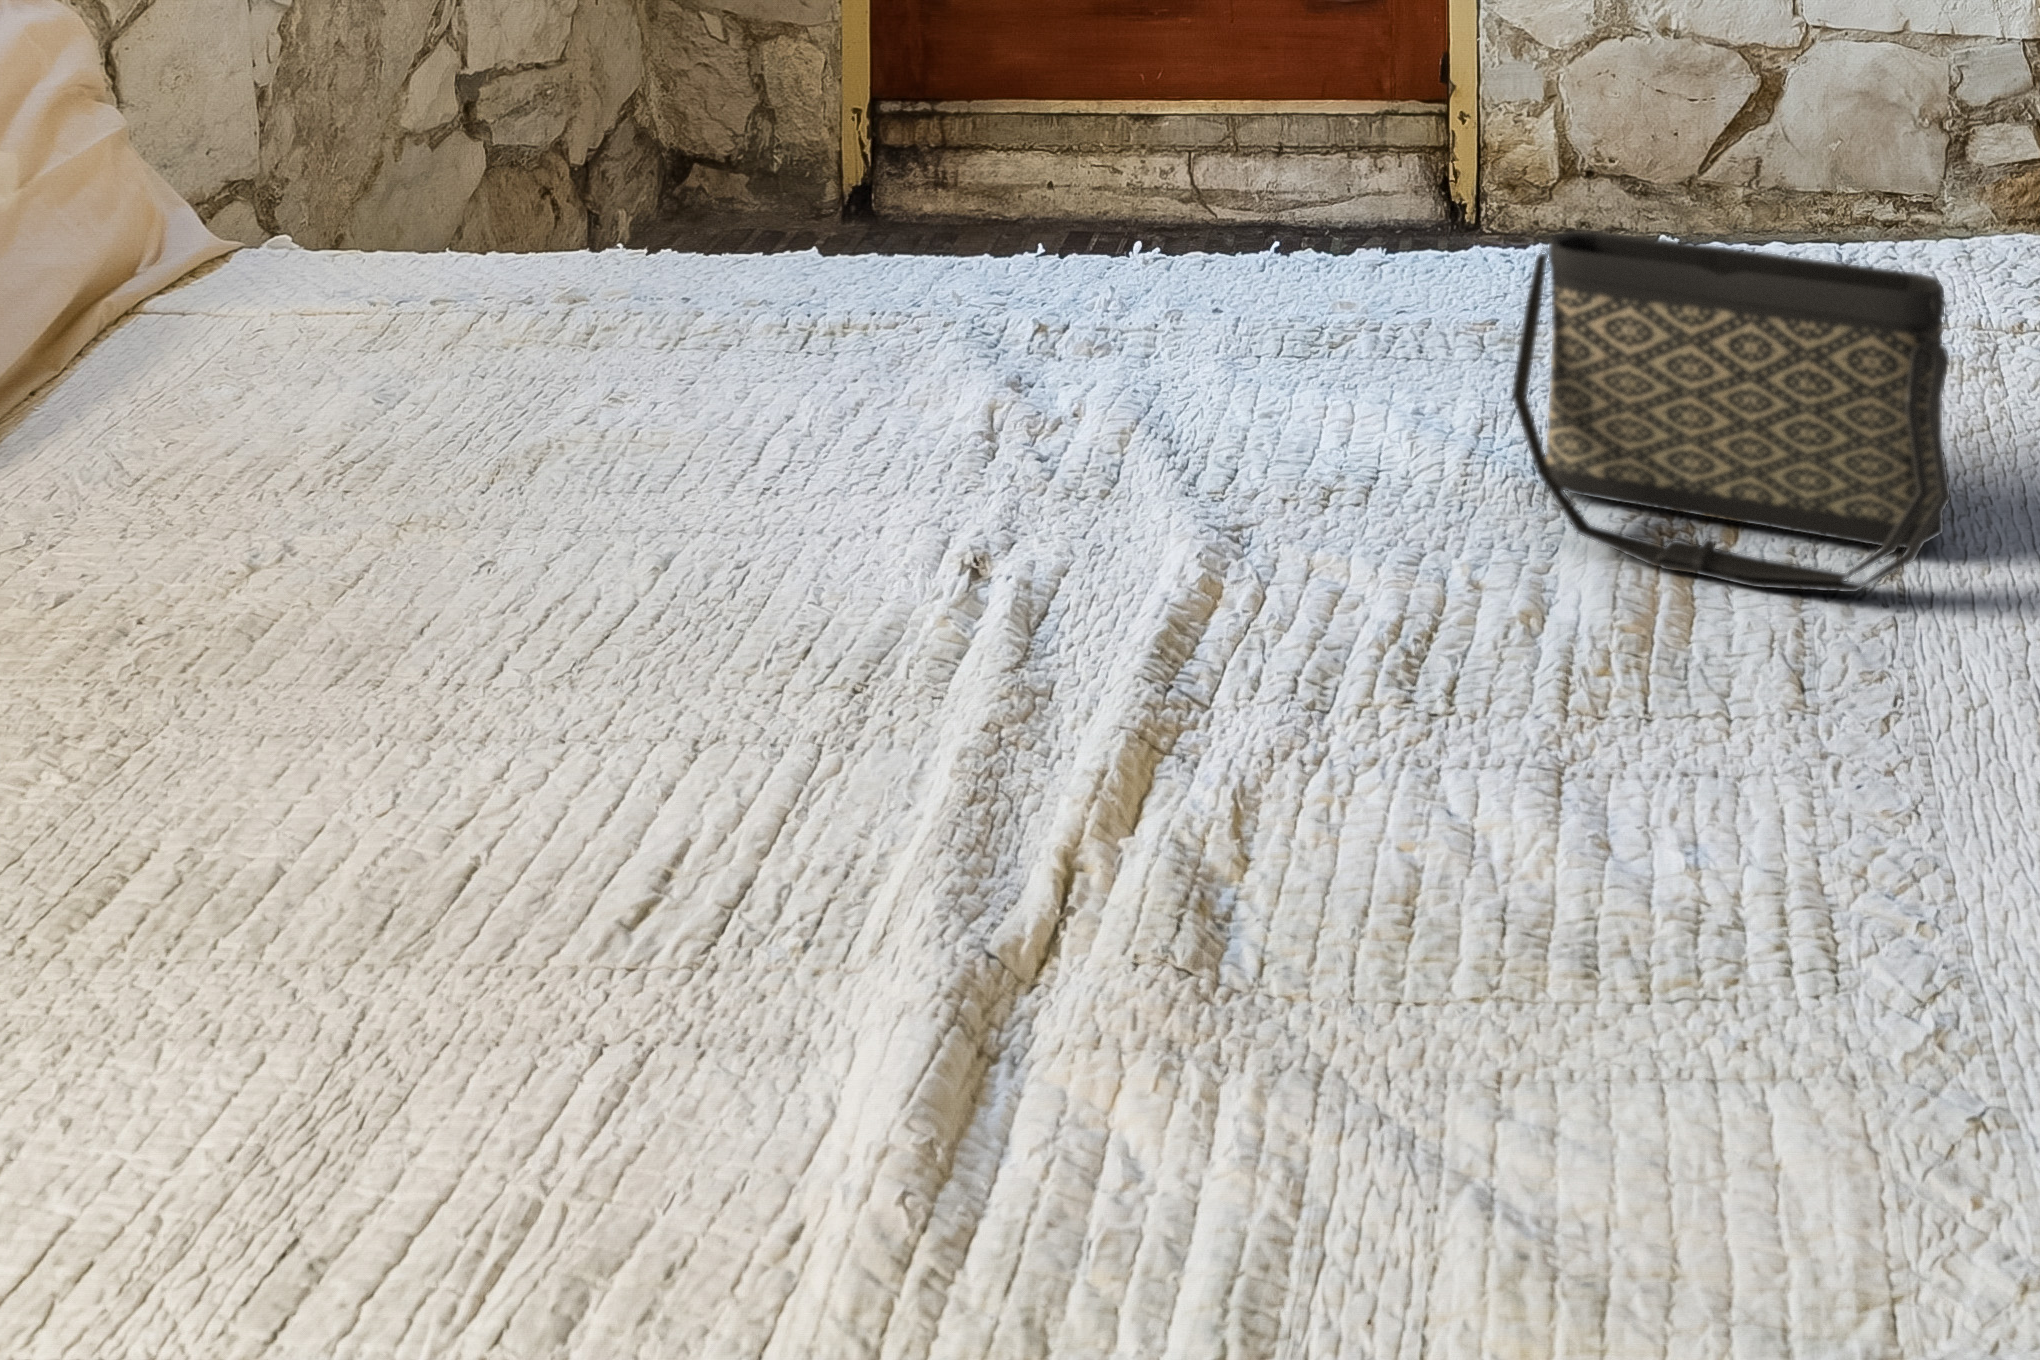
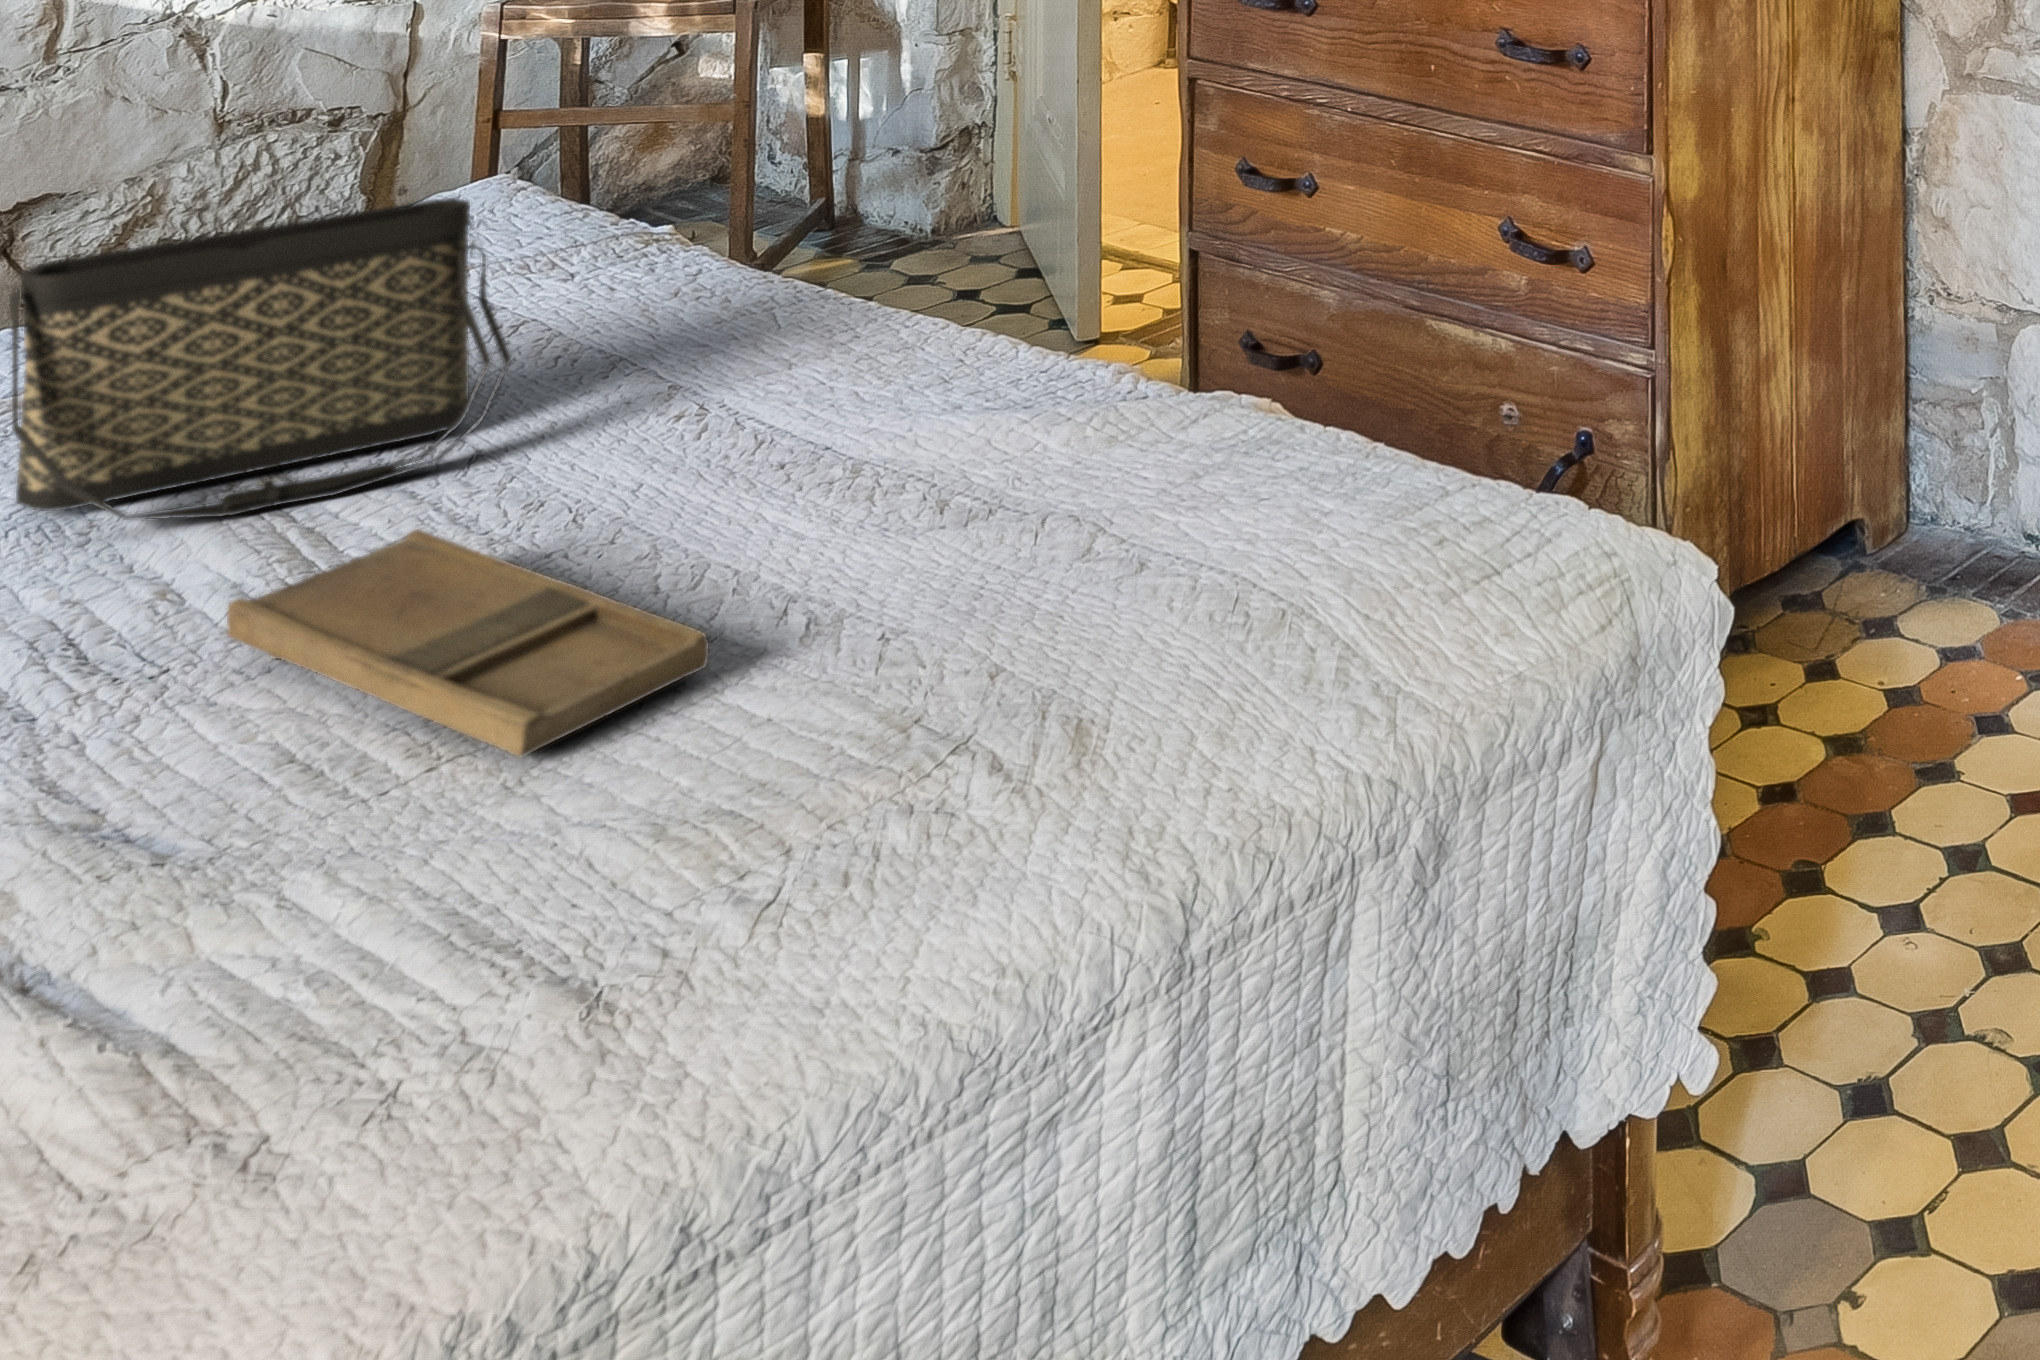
tray: none [1474,692,1775,1105] -> present [227,529,709,757]

